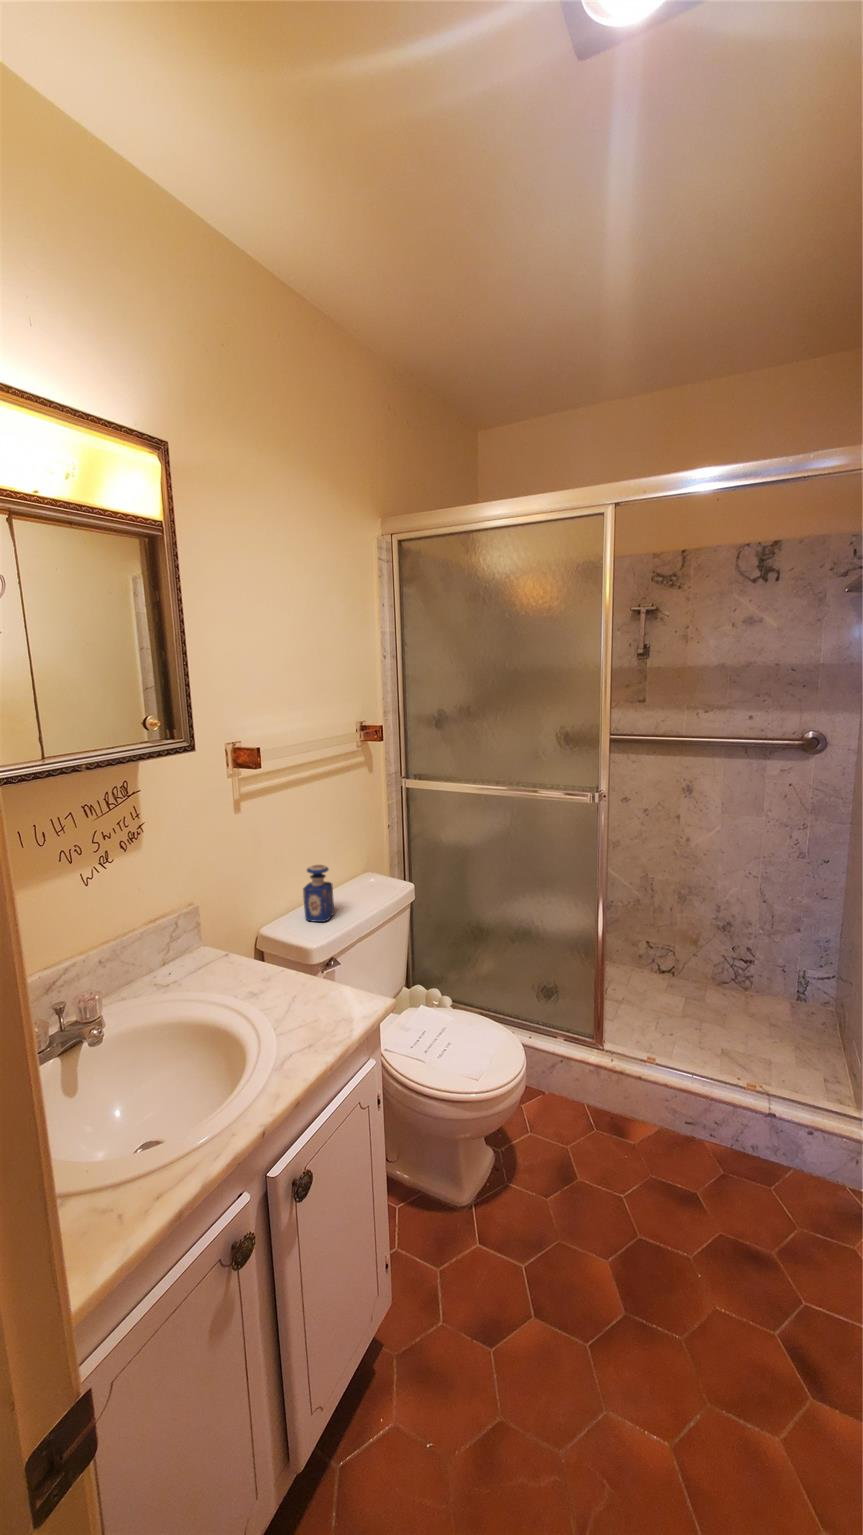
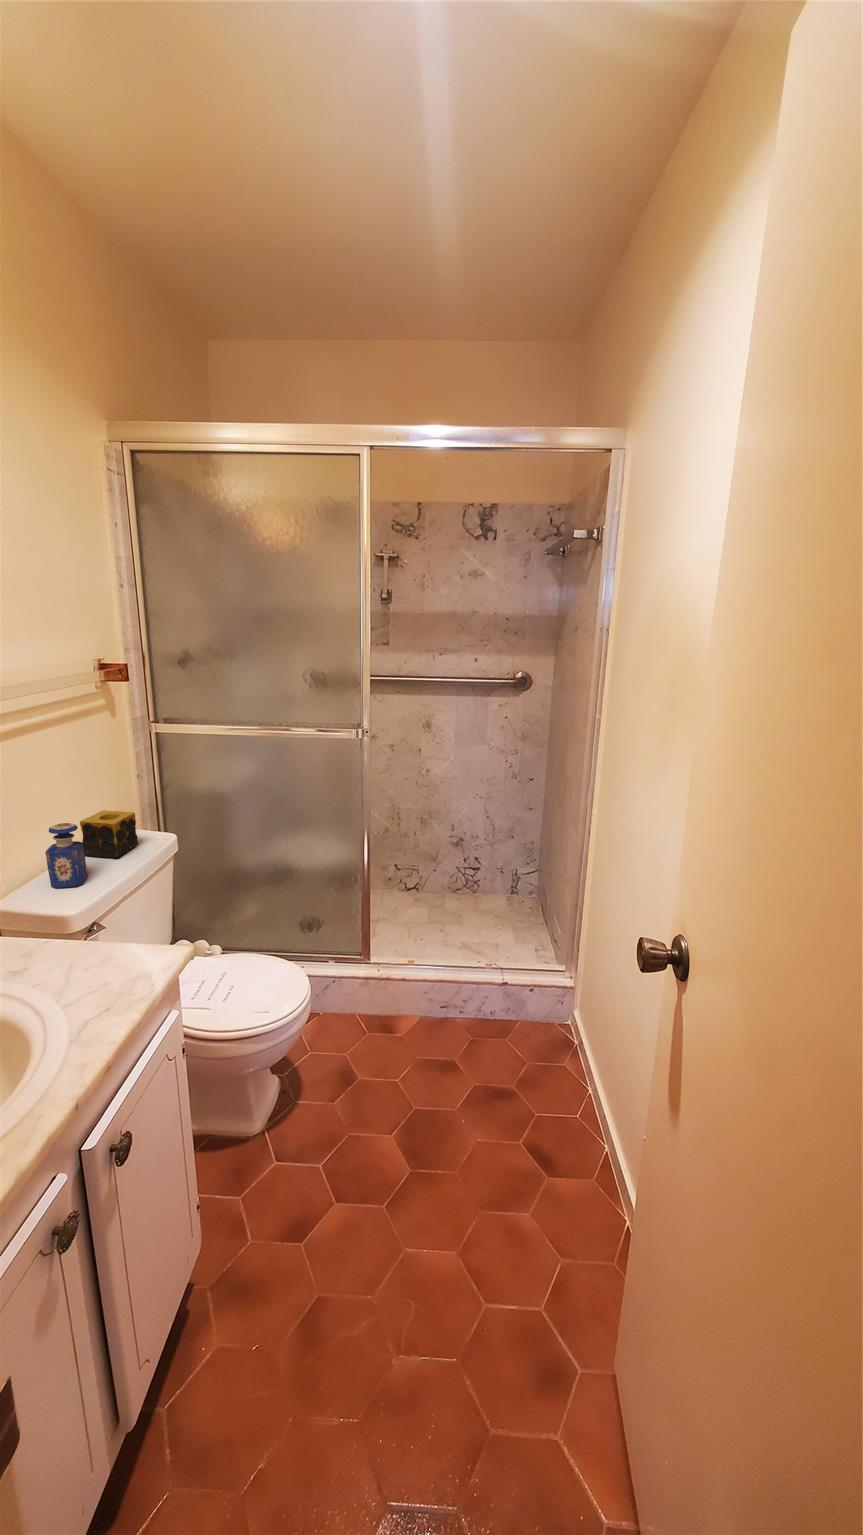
candle: none [335,856,381,900] -> present [80,810,138,858]

